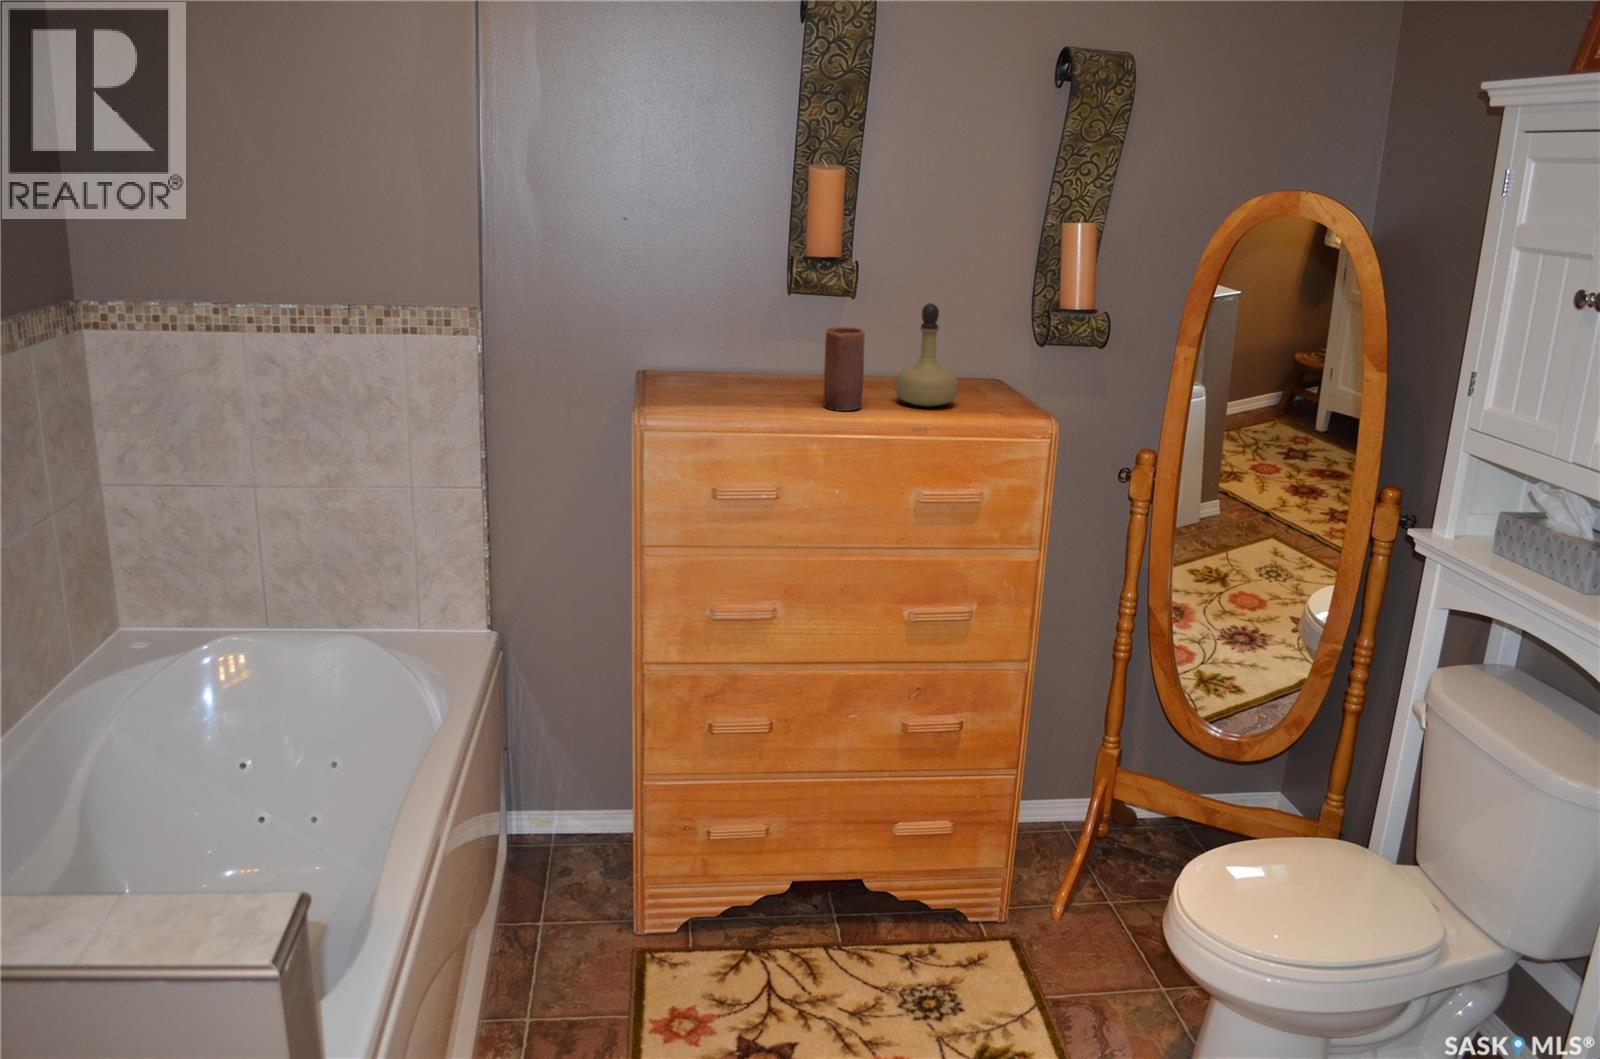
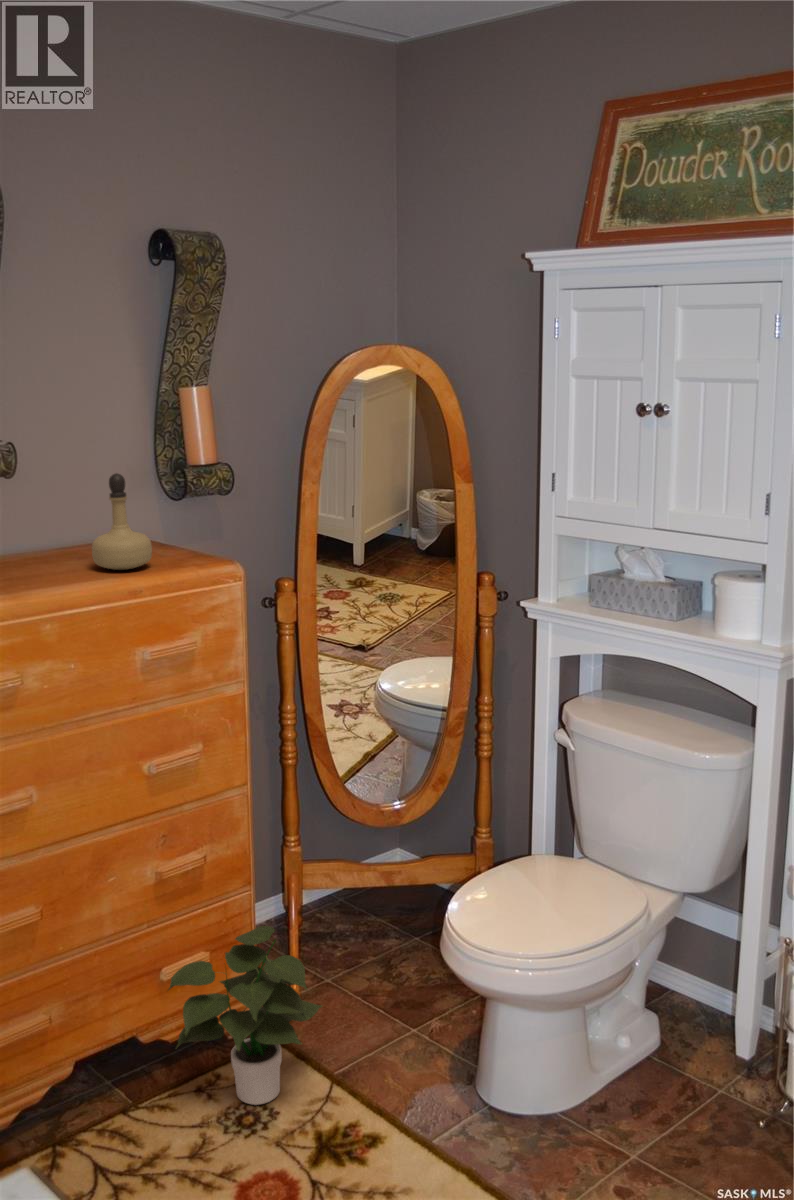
candle: present [824,327,864,411] -> none [34,506,78,587]
potted plant: none [879,814,1048,996] -> present [169,926,322,1105]

